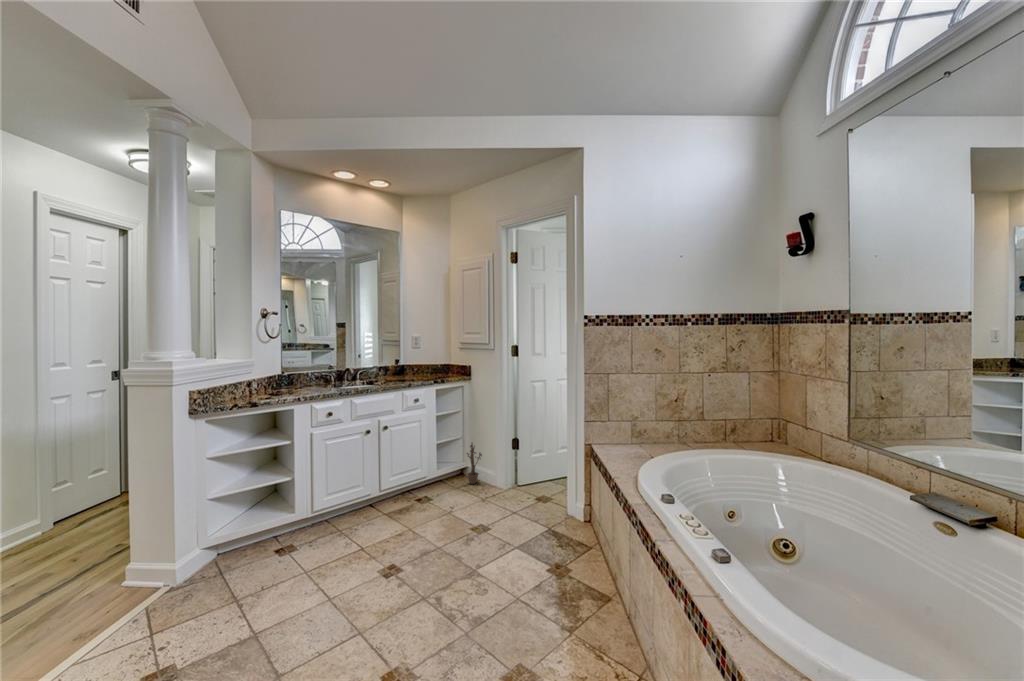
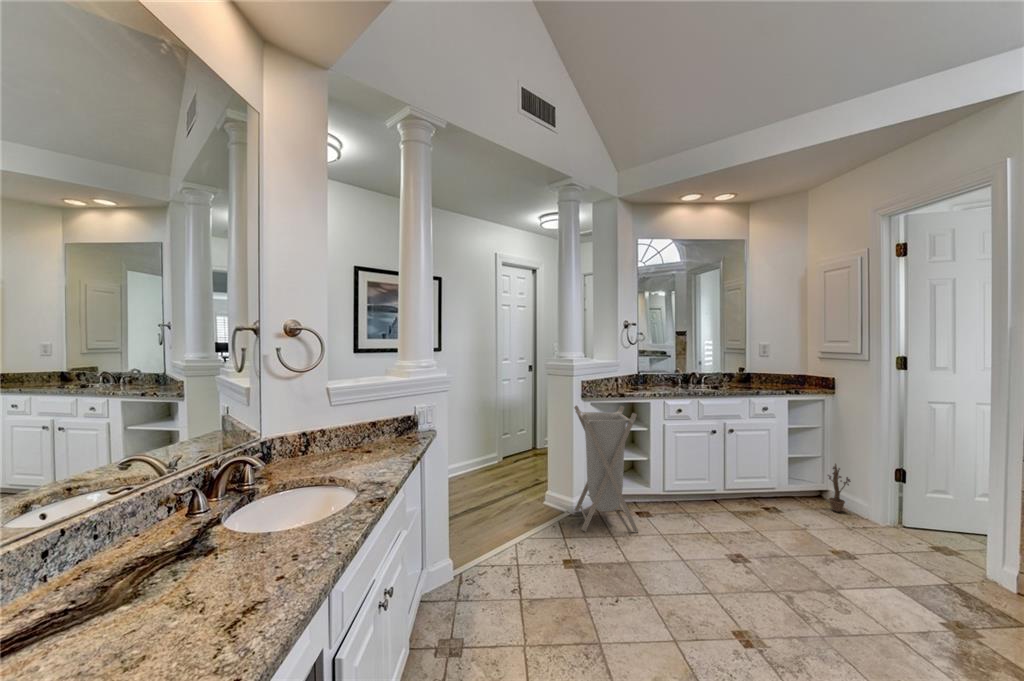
laundry hamper: none [174,419,275,607] -> present [574,406,638,533]

